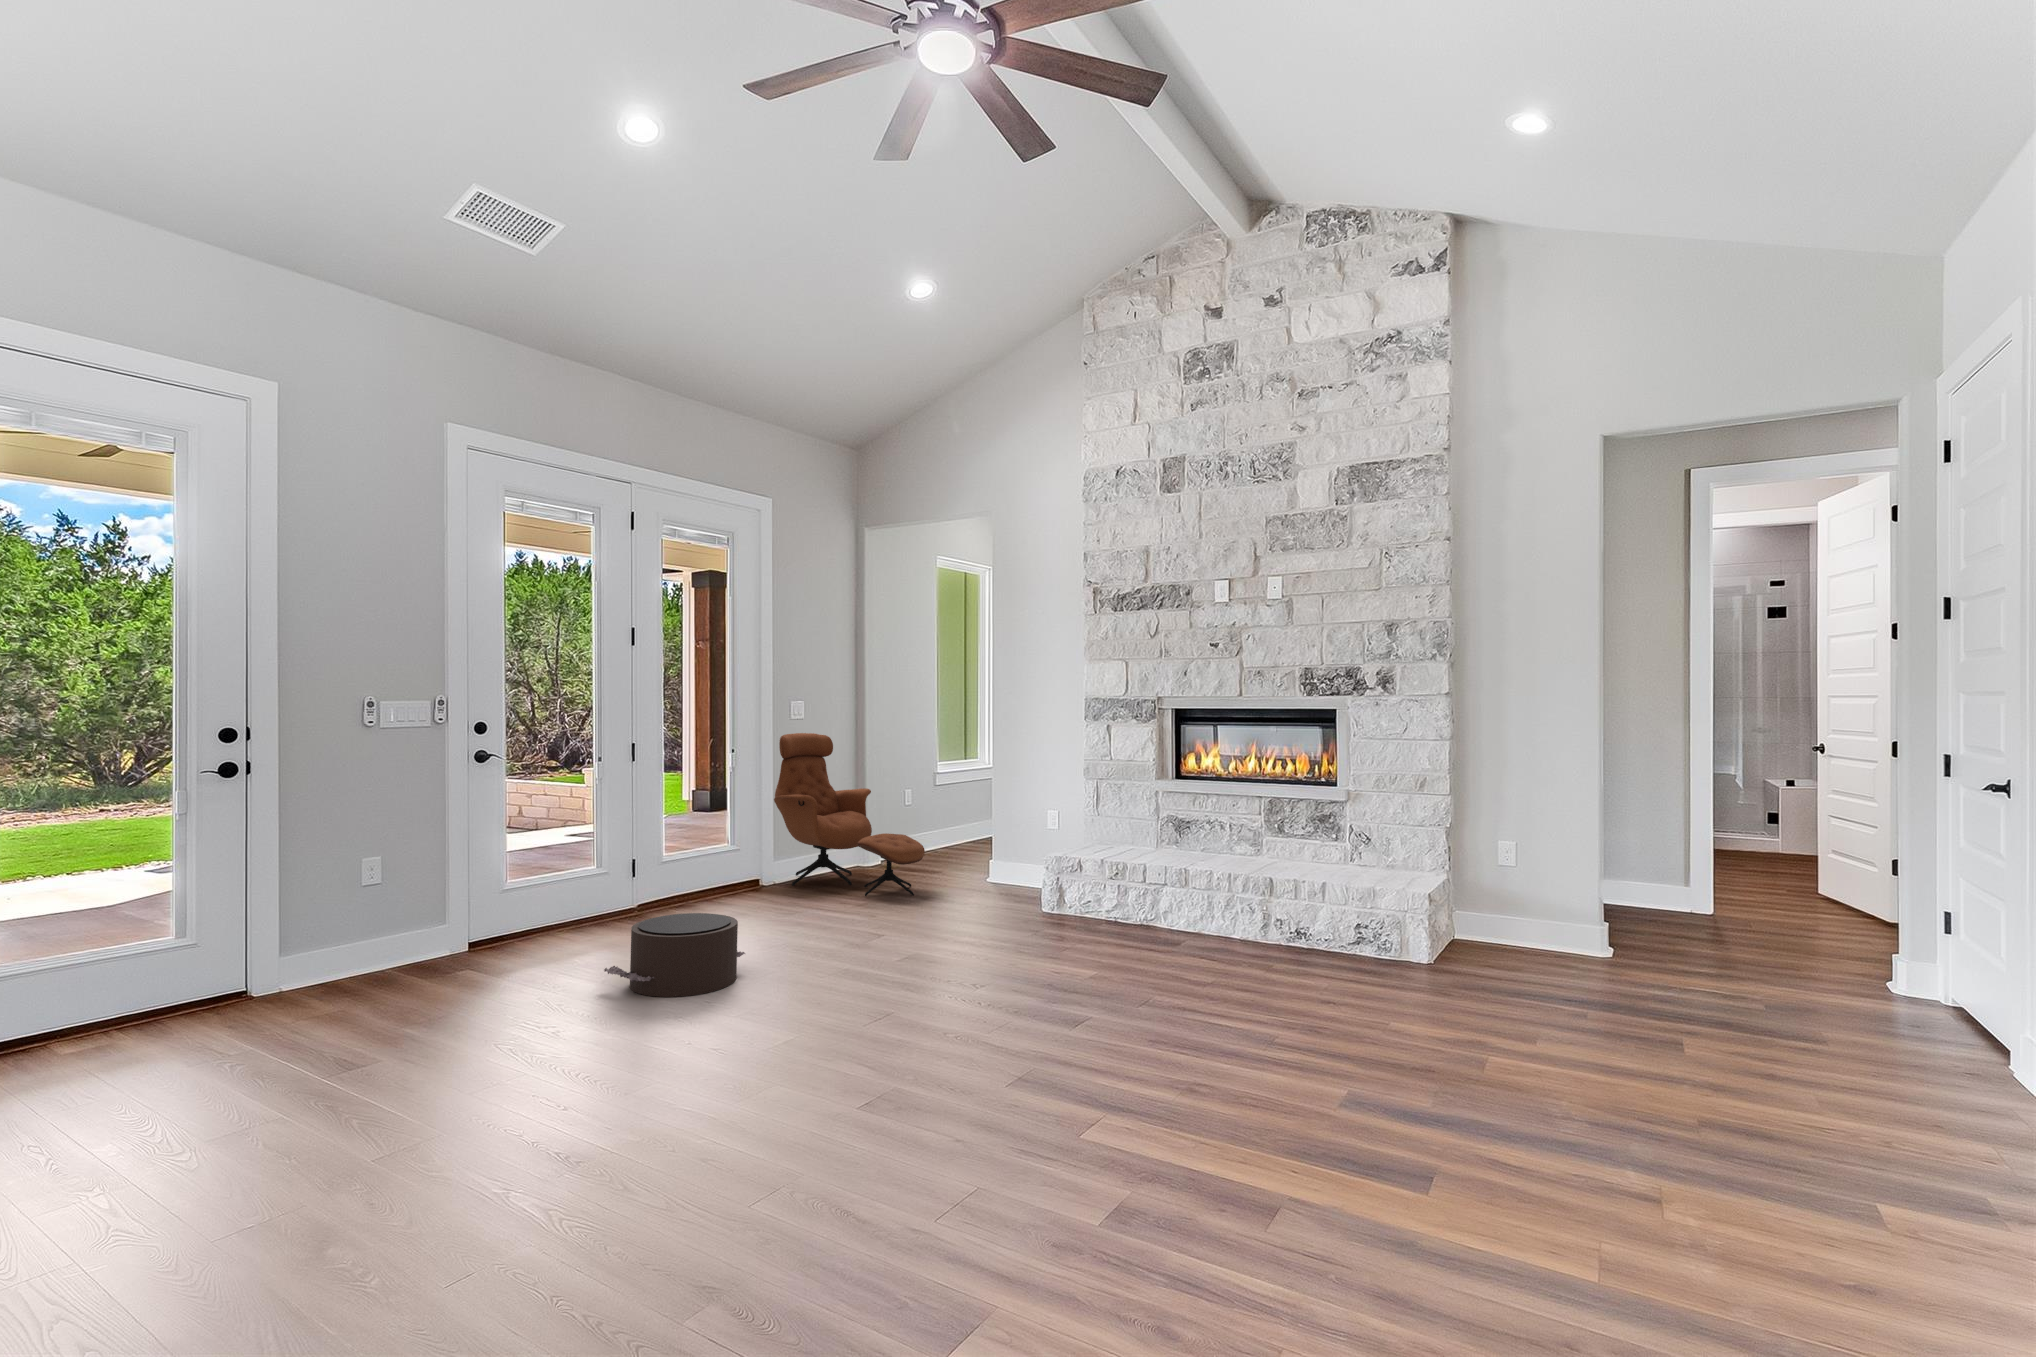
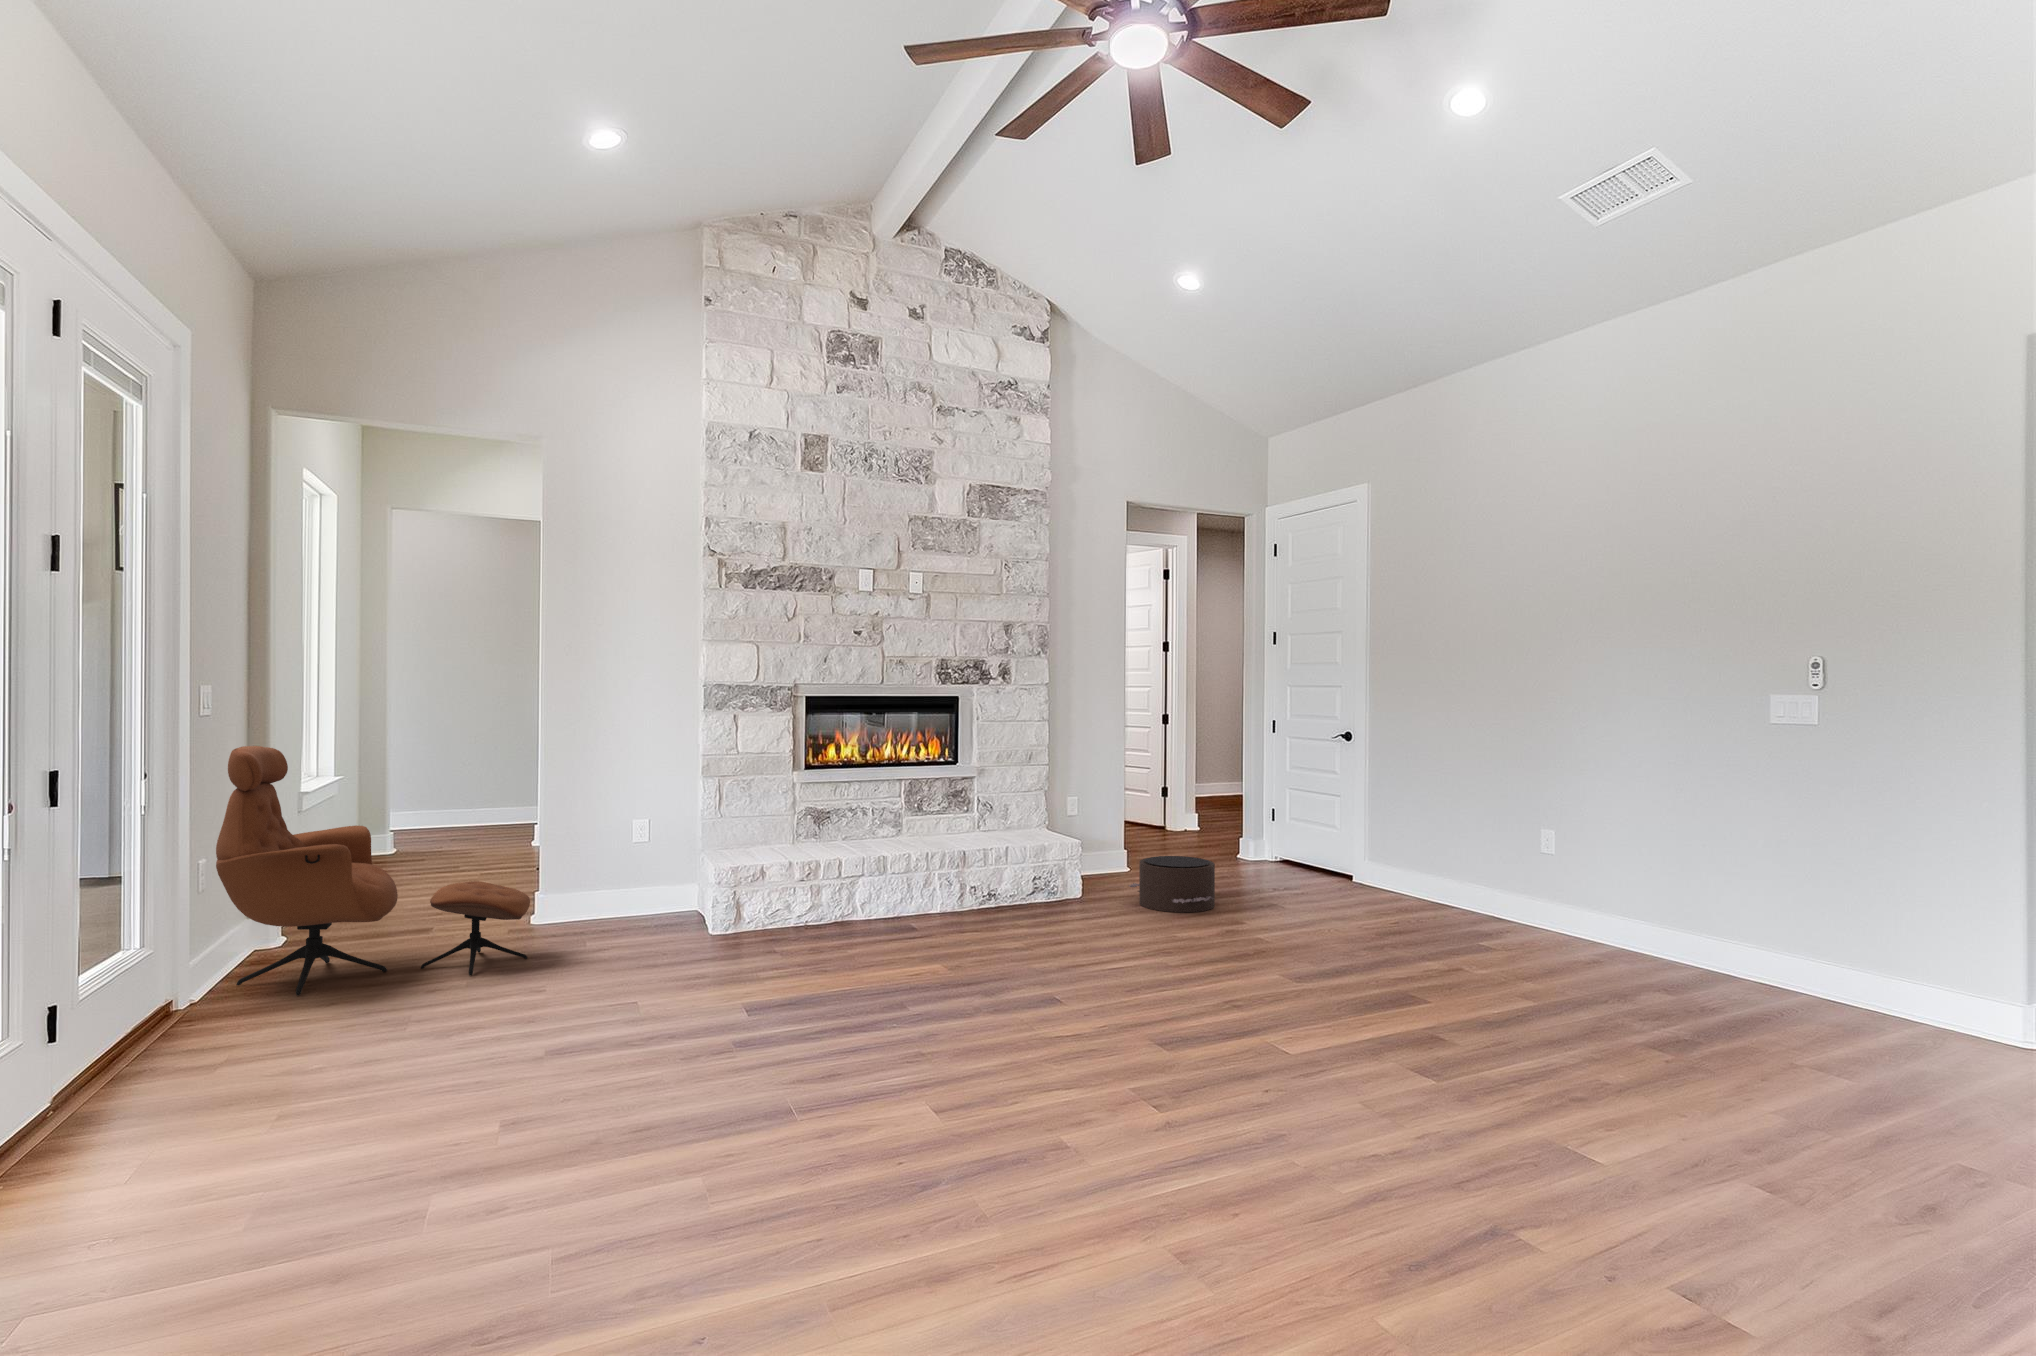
pouf: present [604,913,745,997] -> present [1129,856,1215,912]

